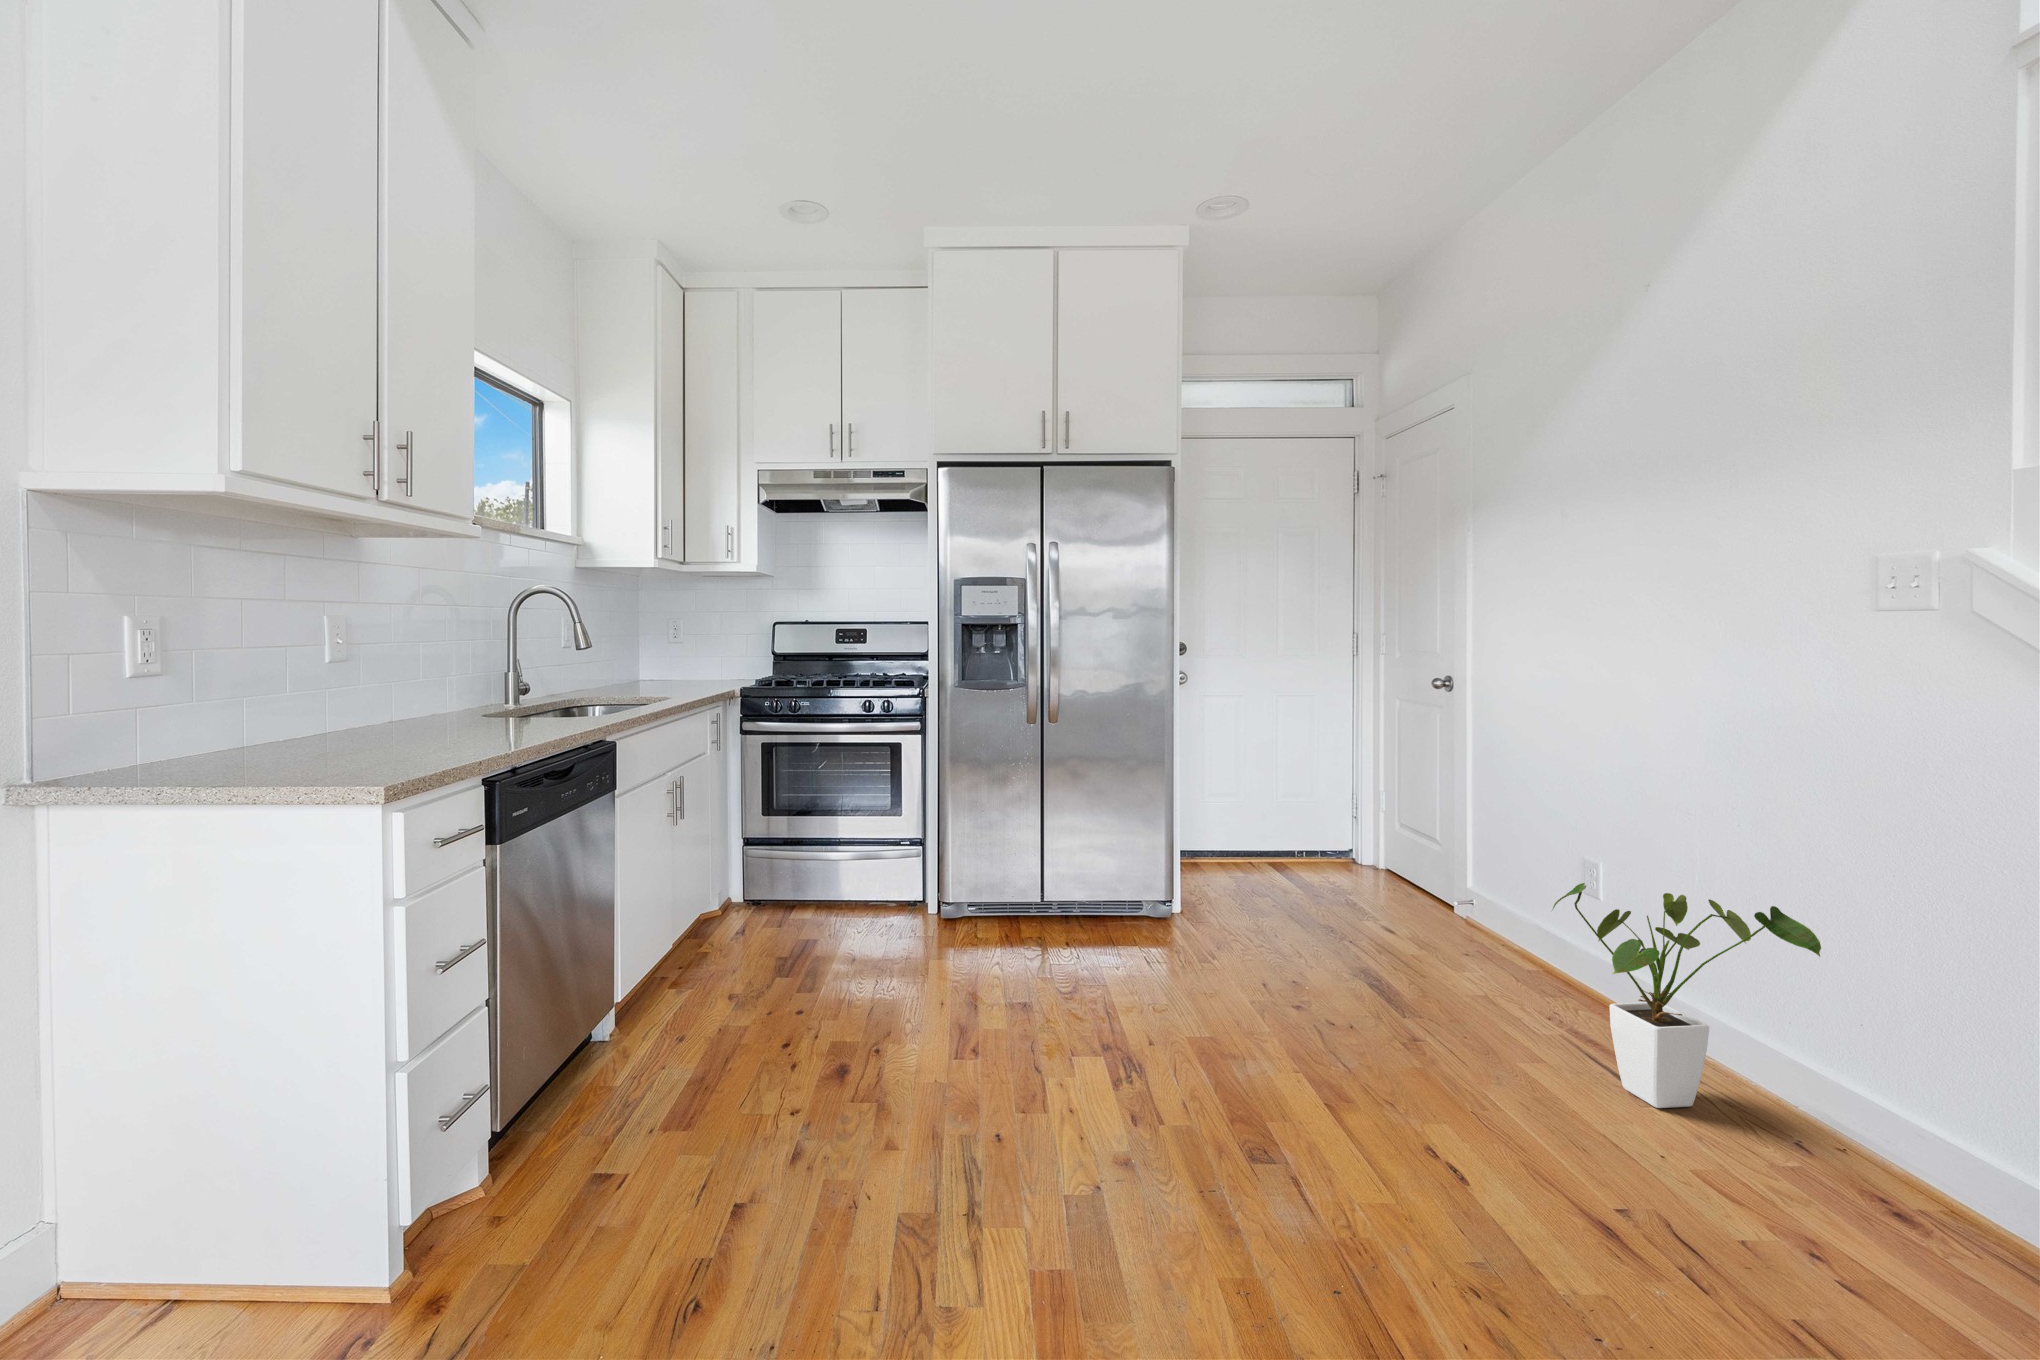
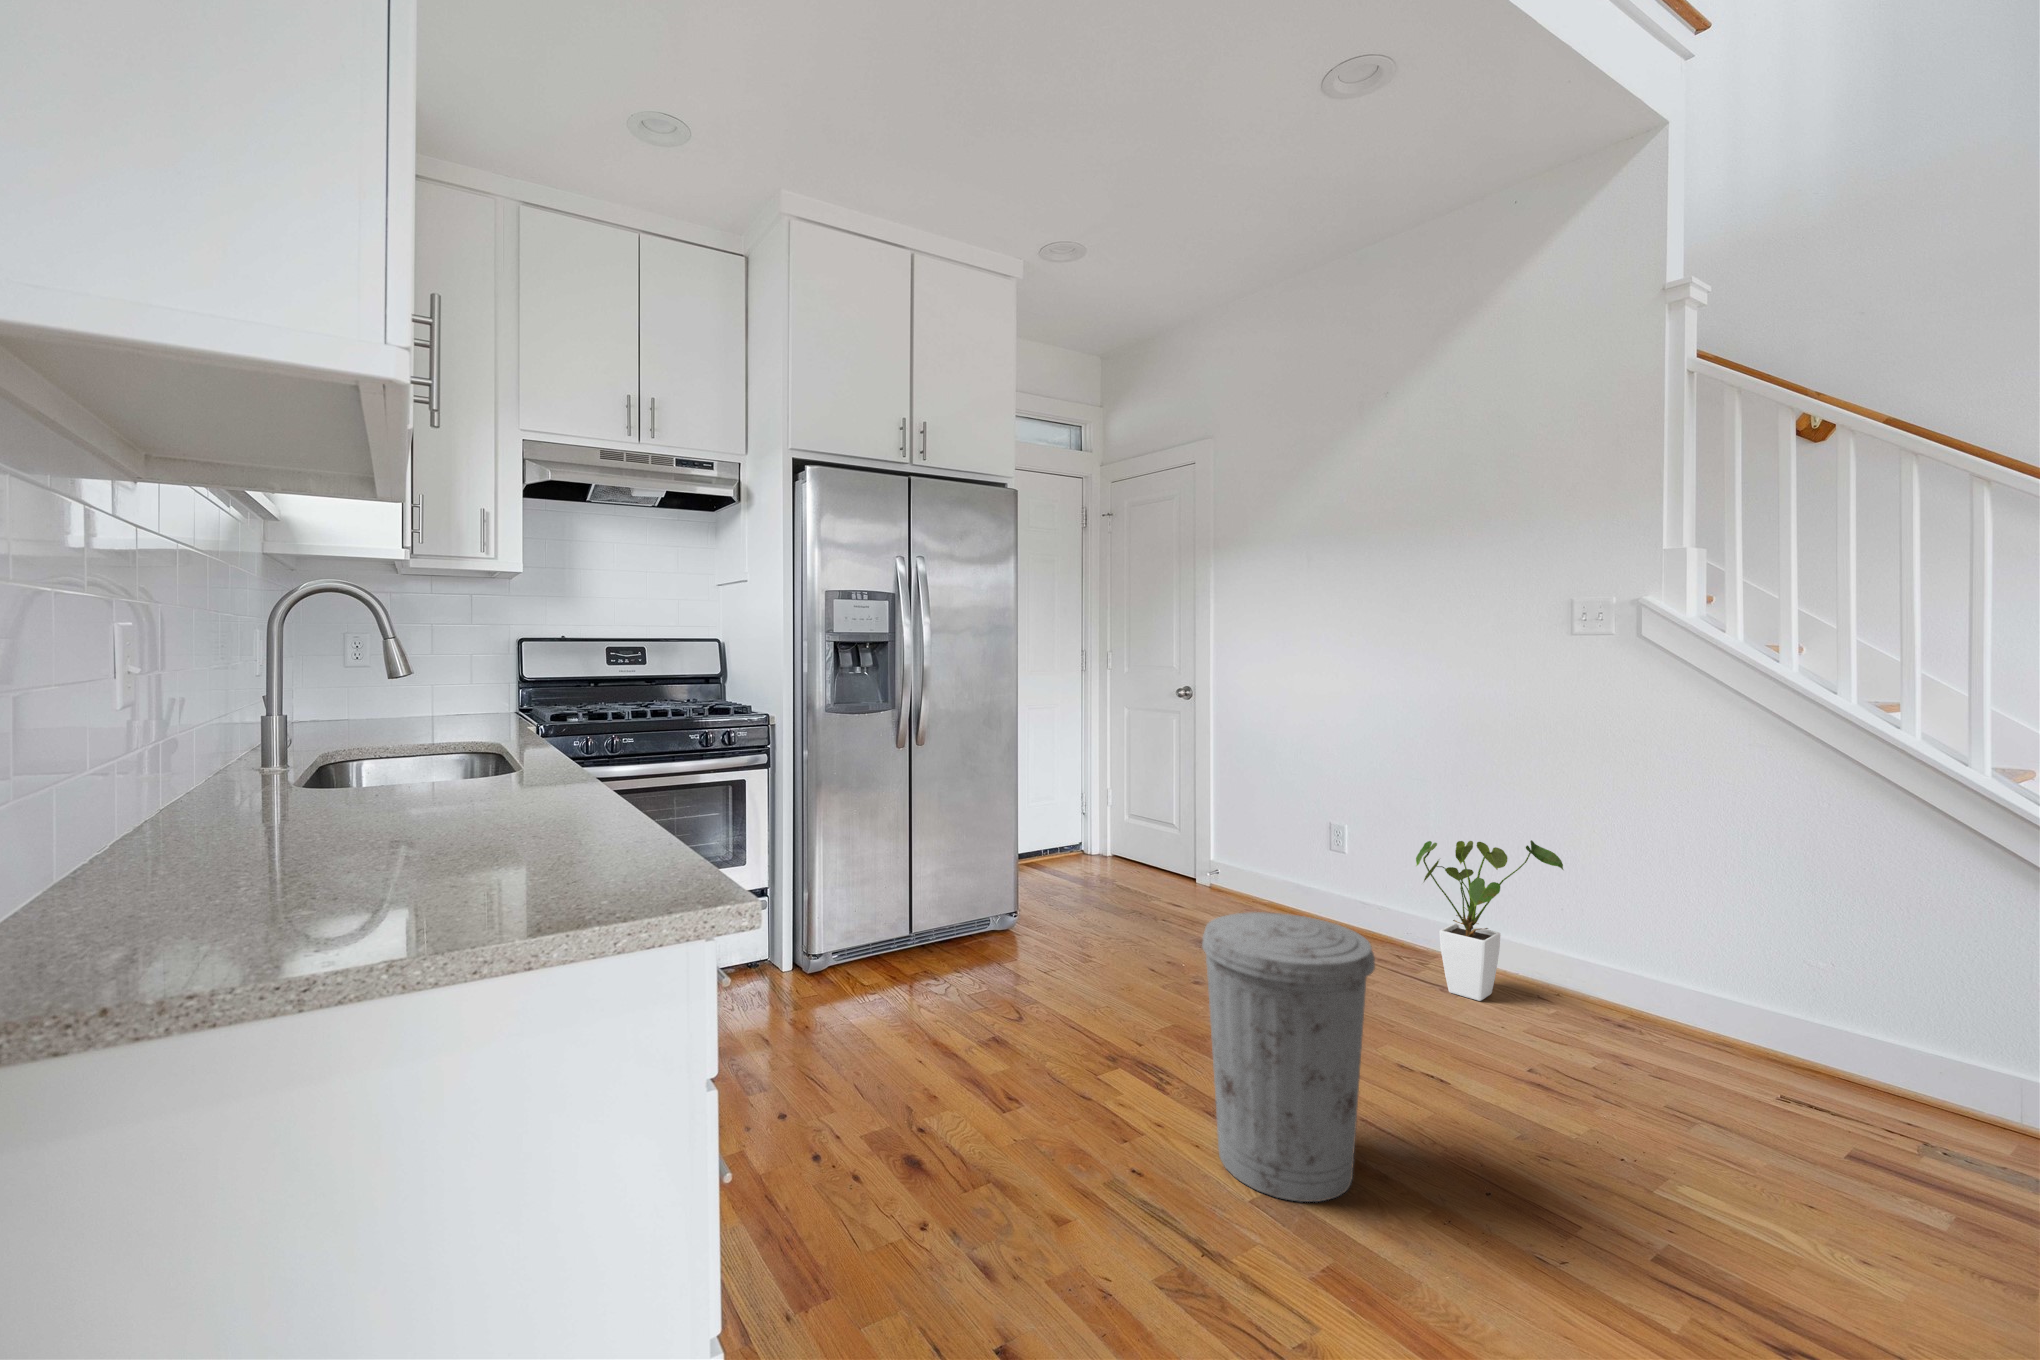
trash can: none [1052,902,1223,1198] -> present [1202,912,1375,1202]

